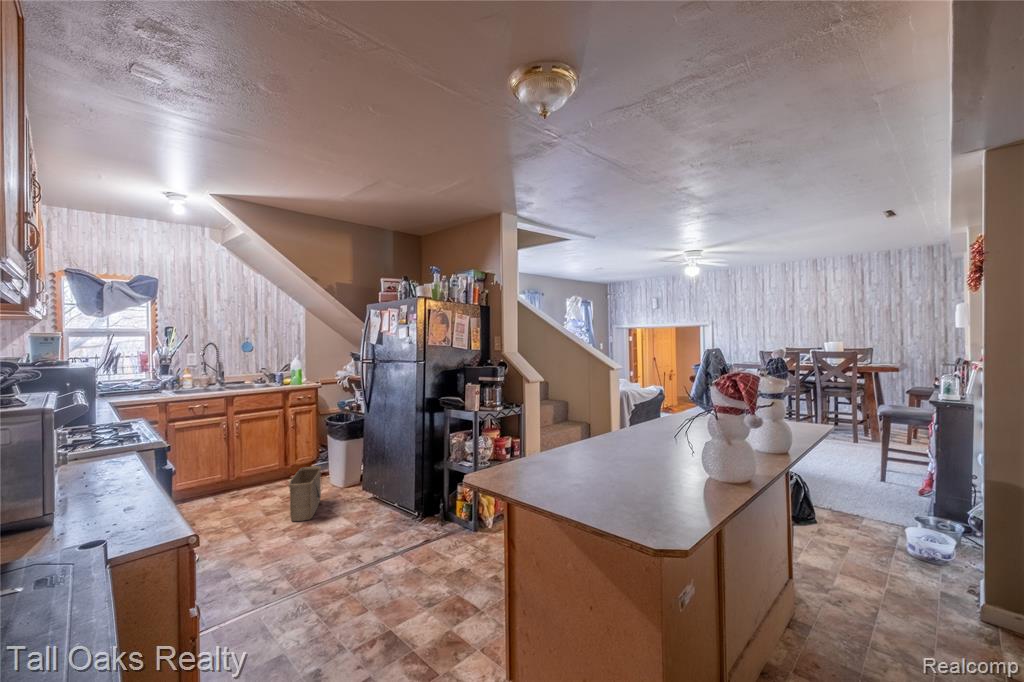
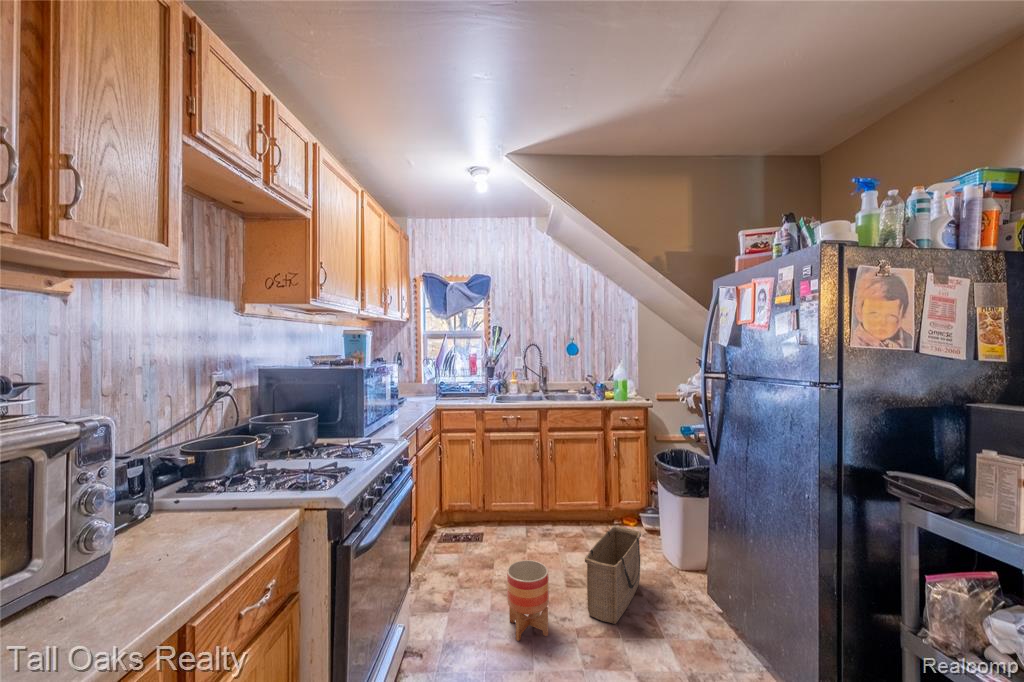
planter: none [233,494,267,546] -> present [507,560,549,641]

